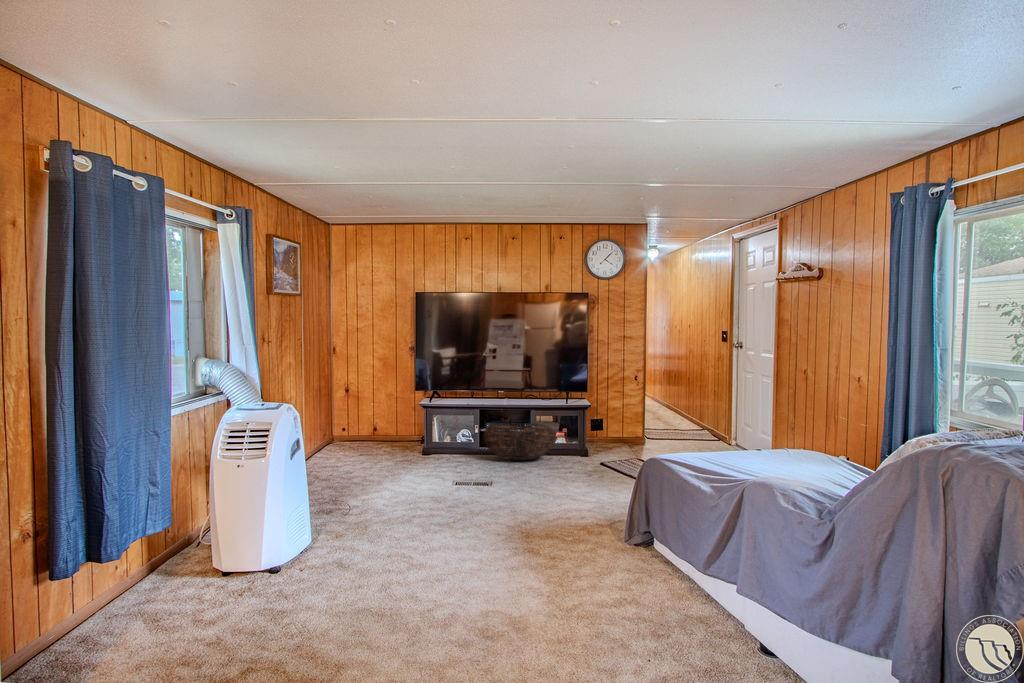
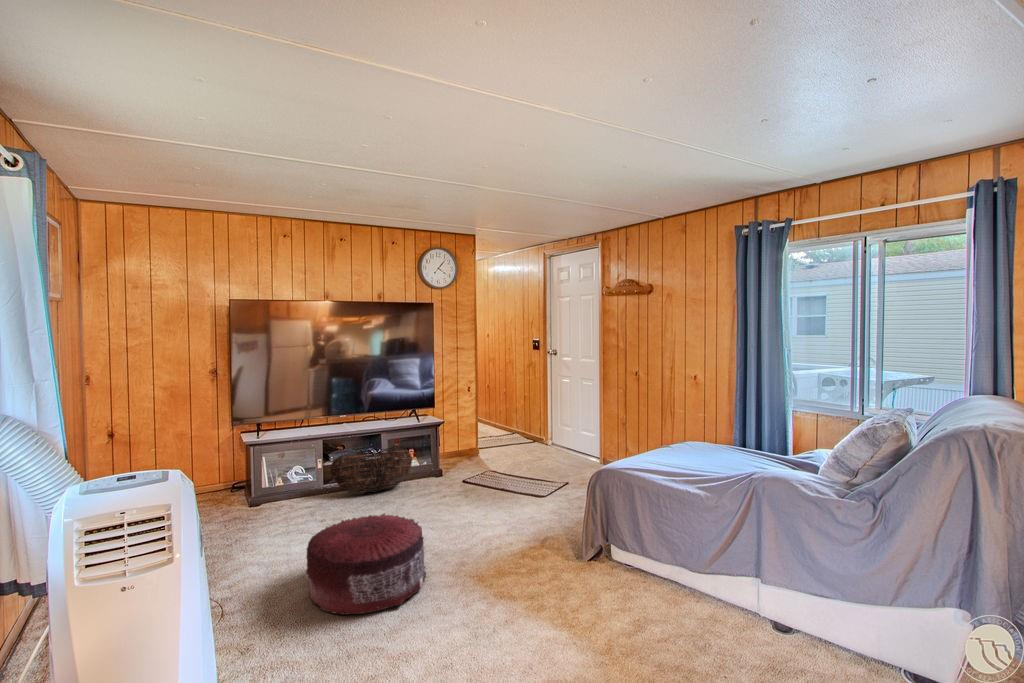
pouf: none [396,468,492,538] -> present [306,513,426,615]

